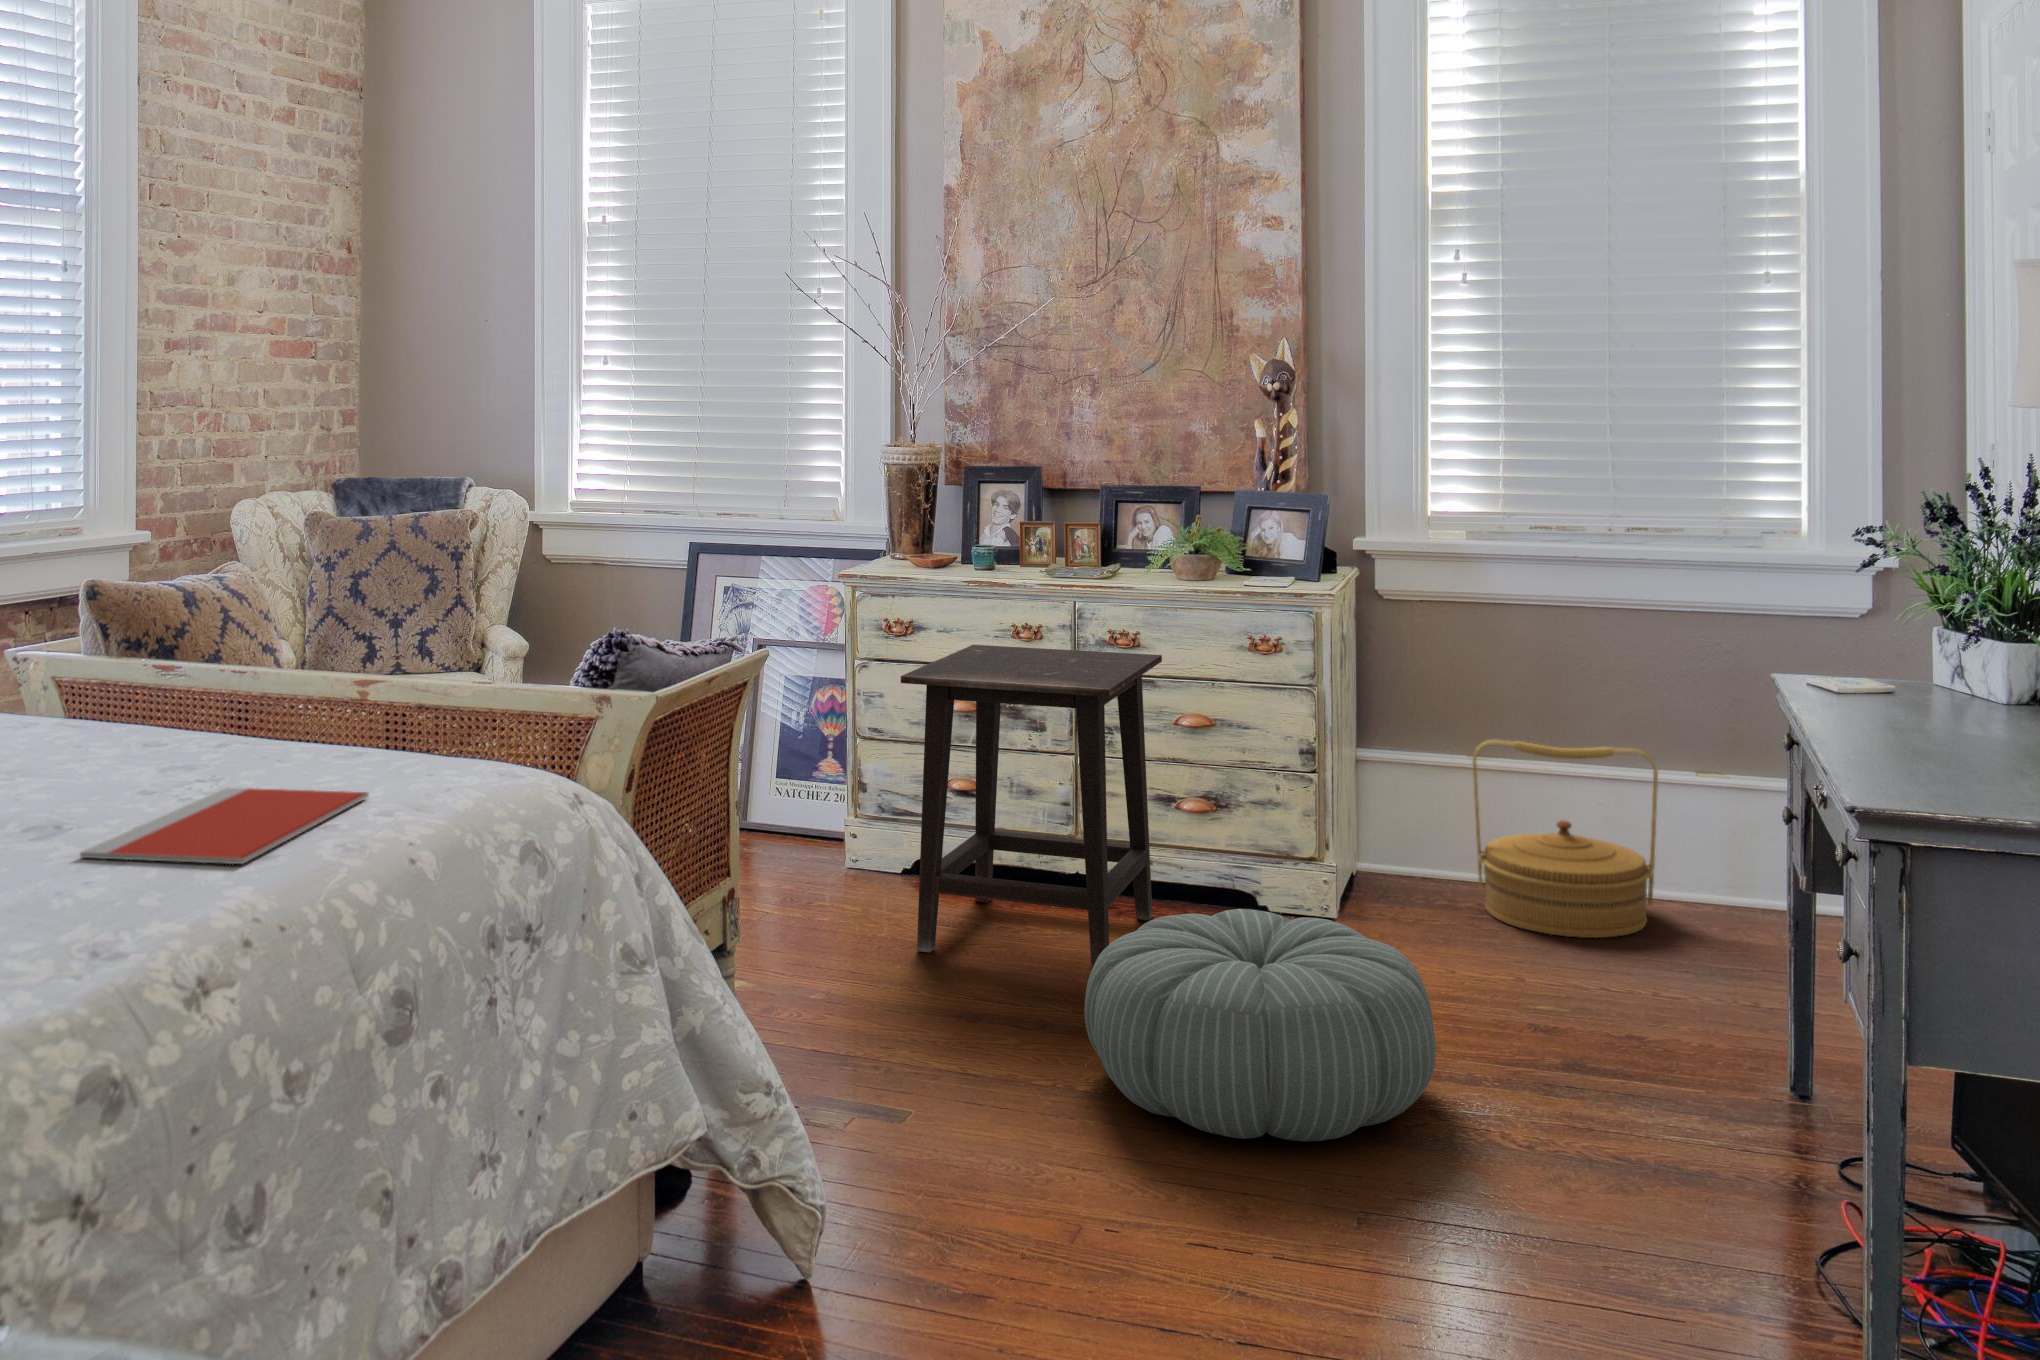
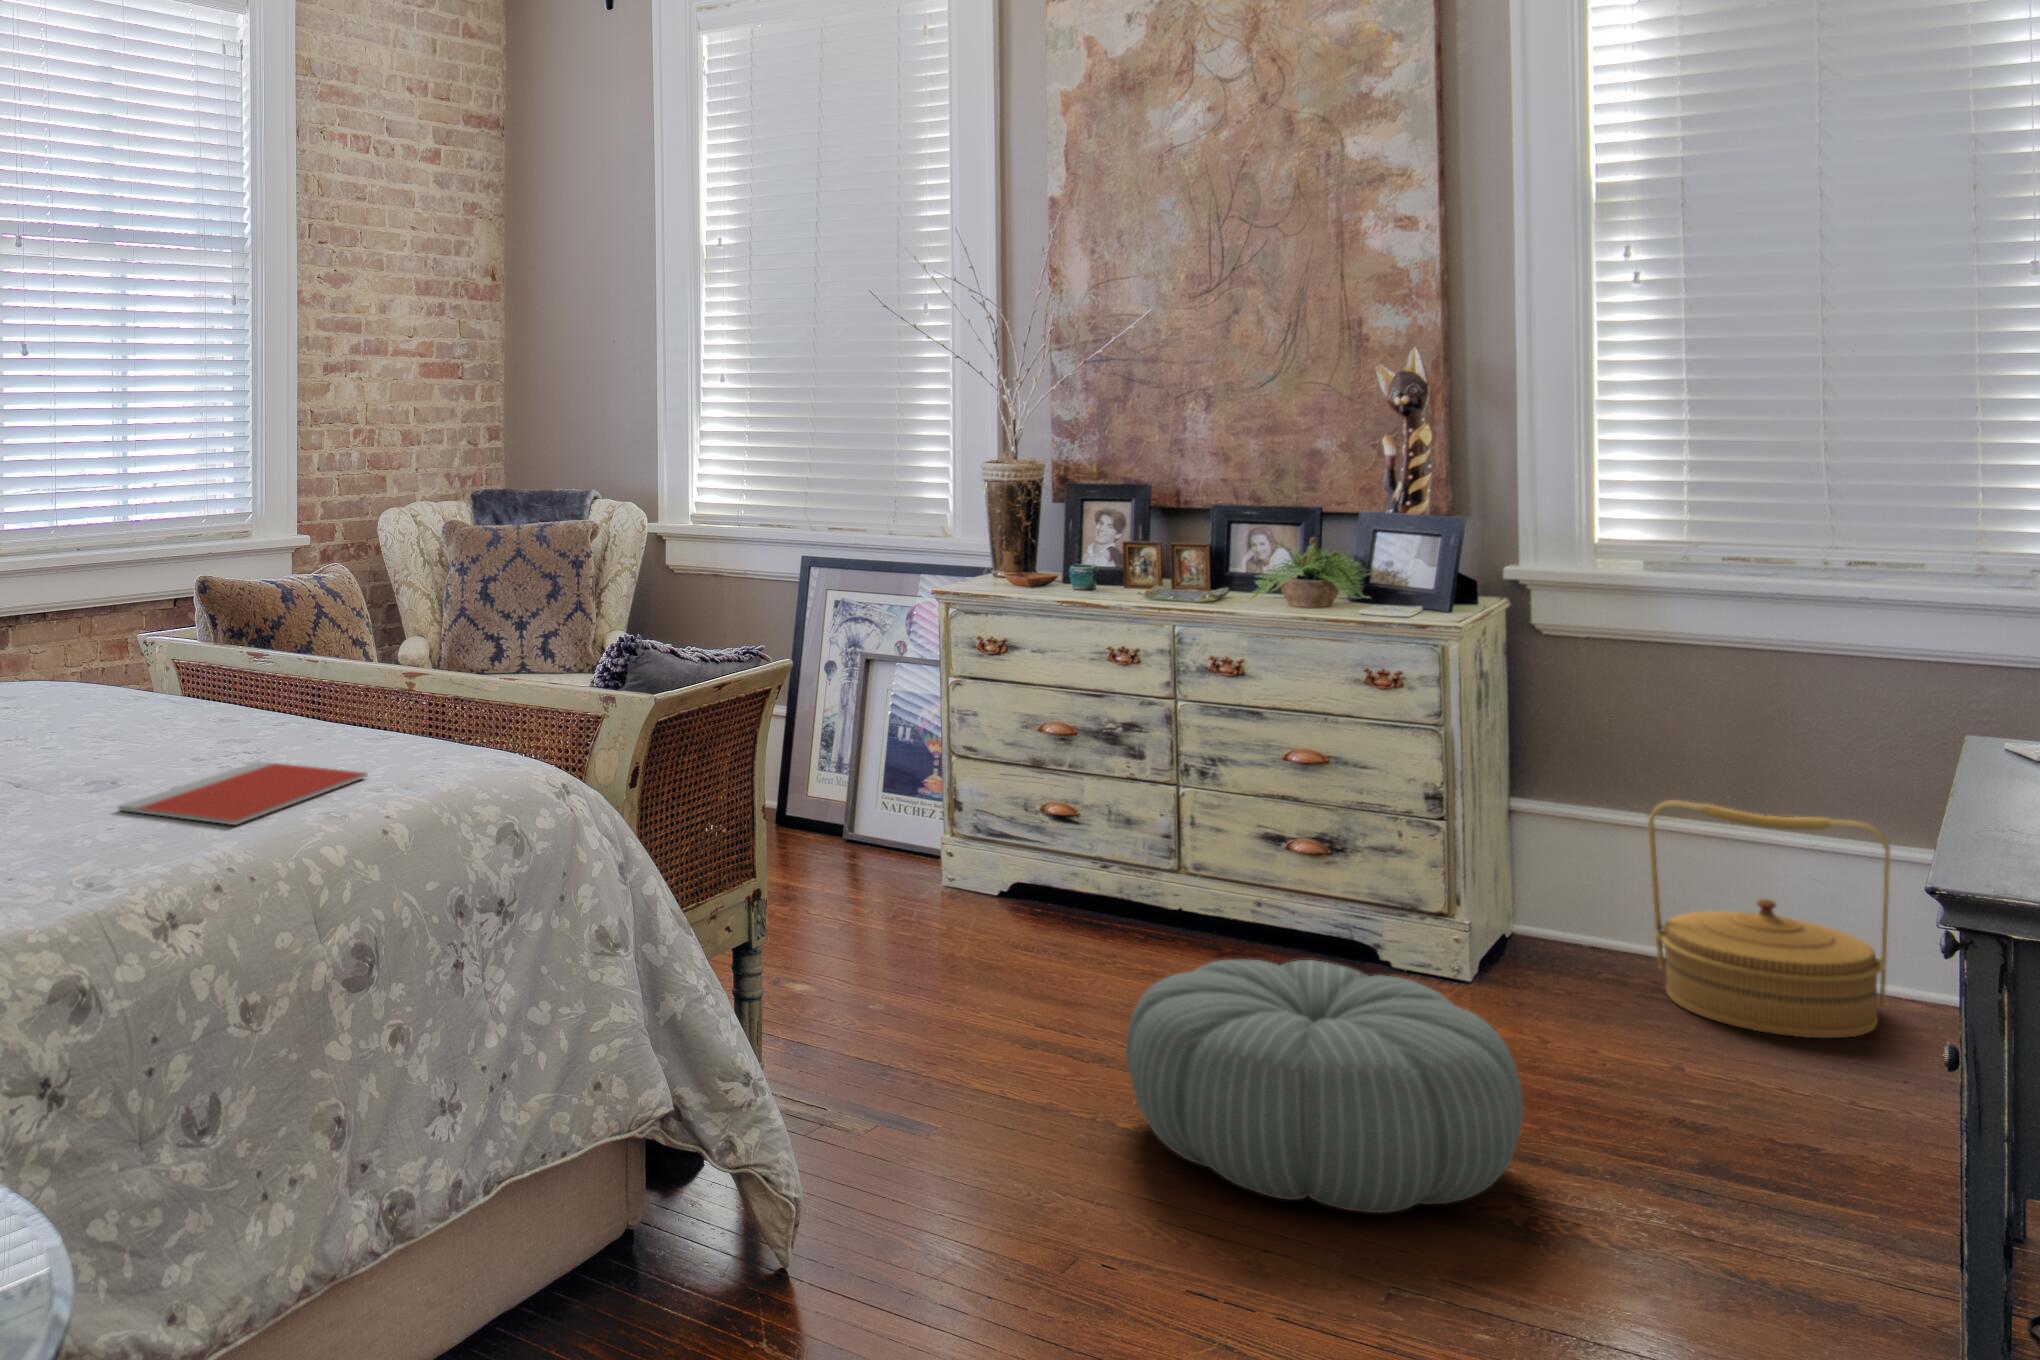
side table: present [901,645,1162,970] -> none [969,667,1266,1018]

